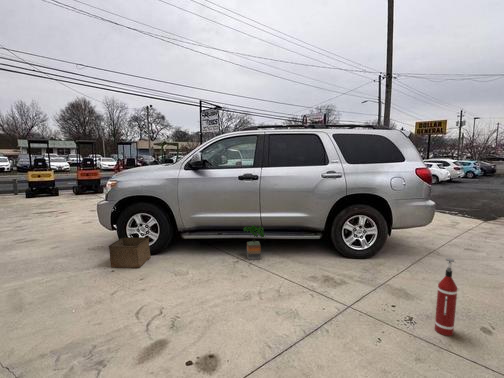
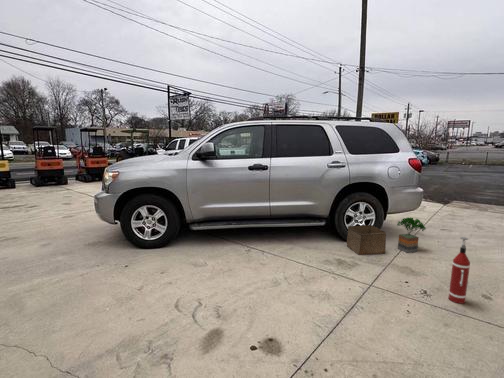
potted tree: present [243,225,266,260] -> present [397,217,426,253]
storage bin: present [108,237,151,268] -> present [347,225,386,255]

